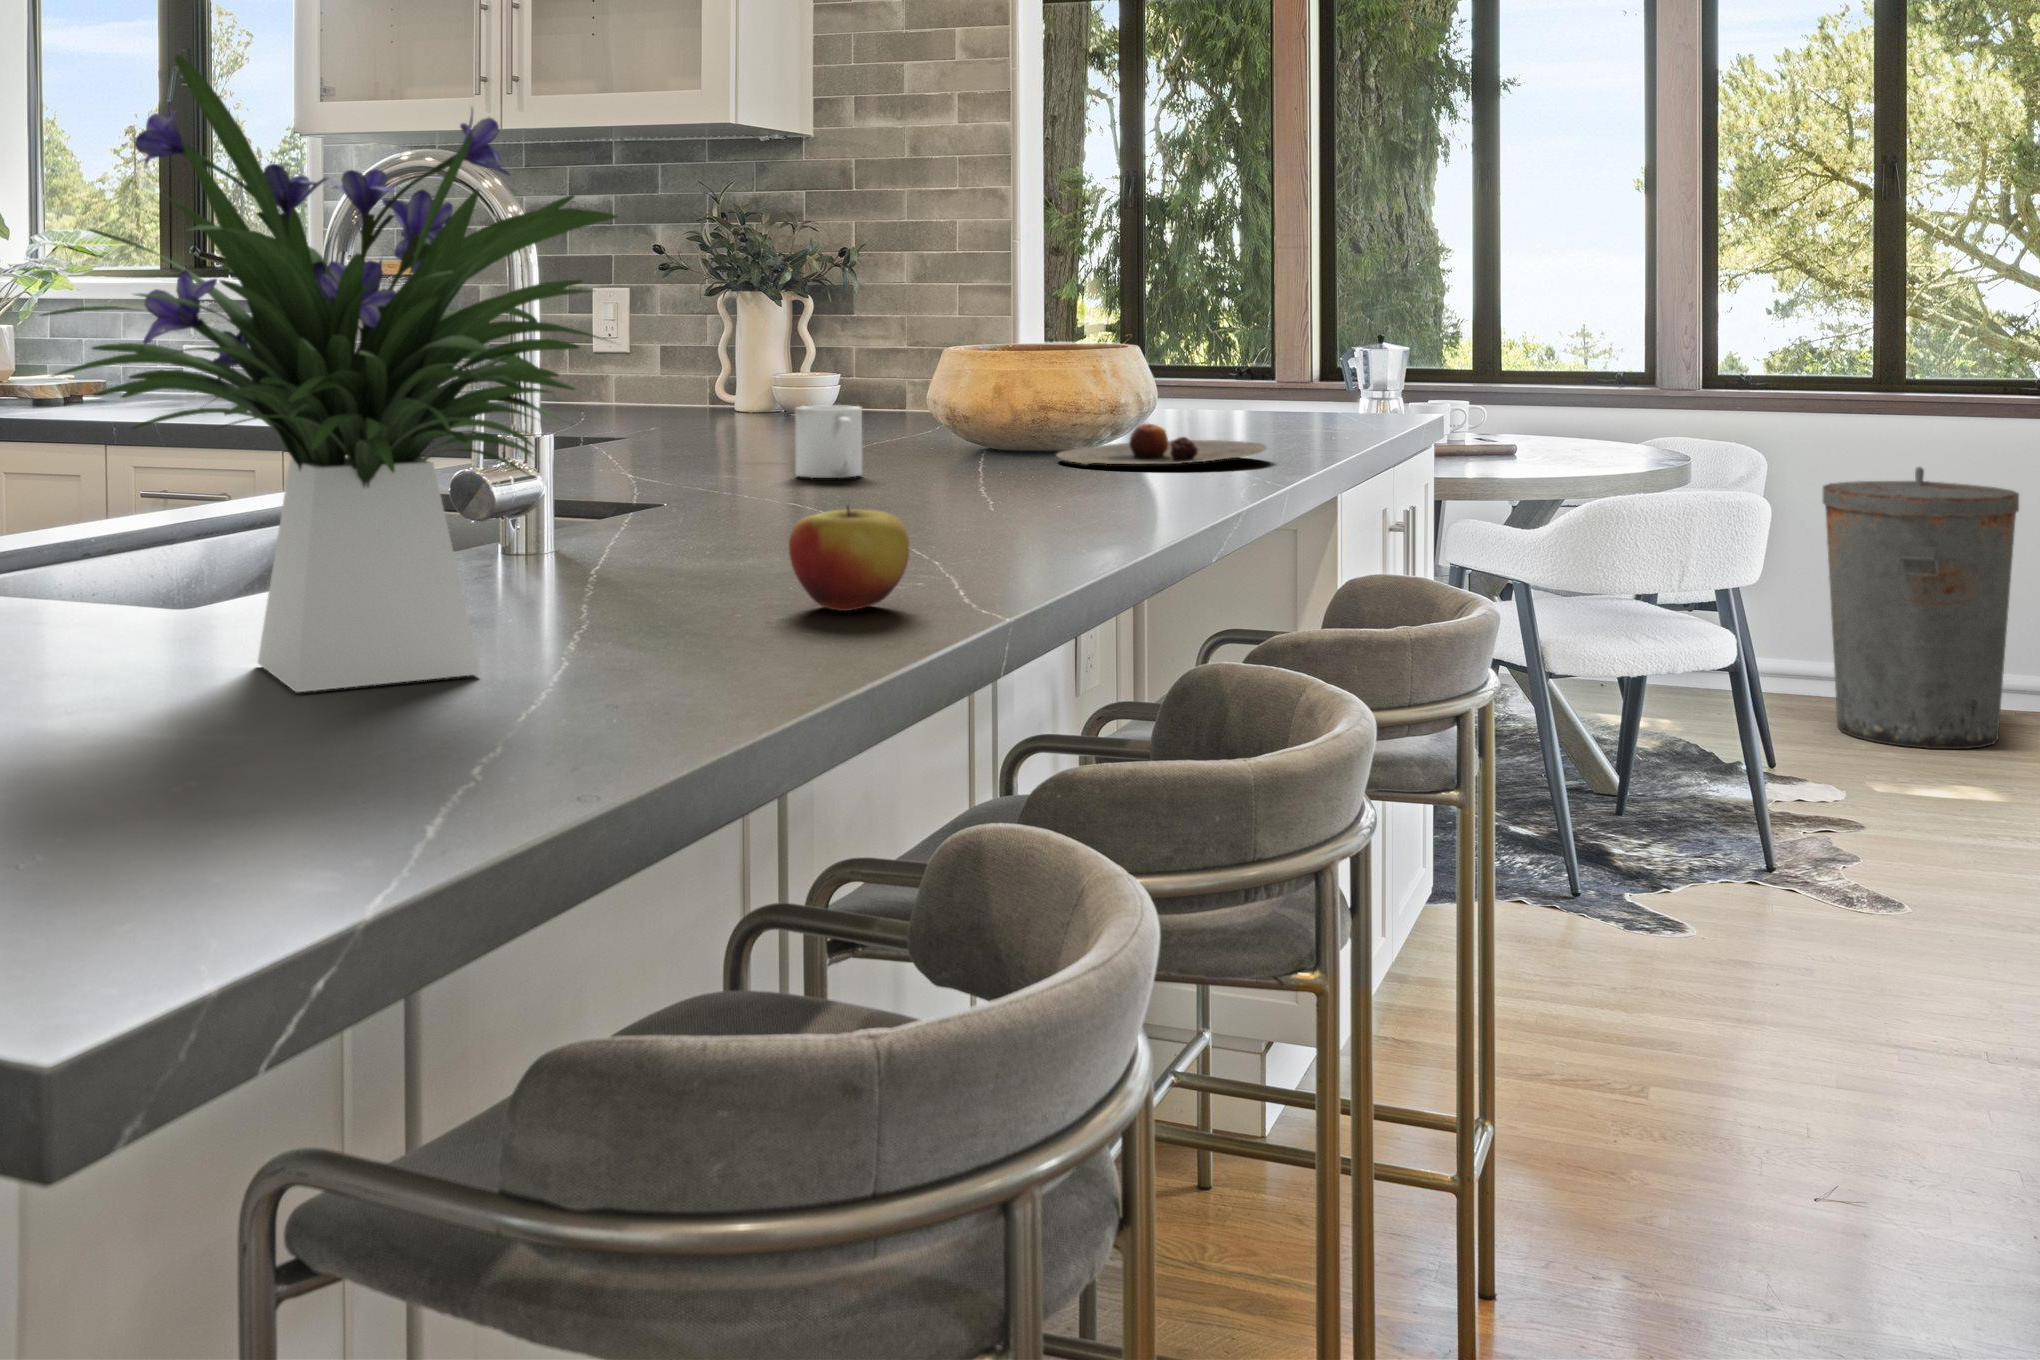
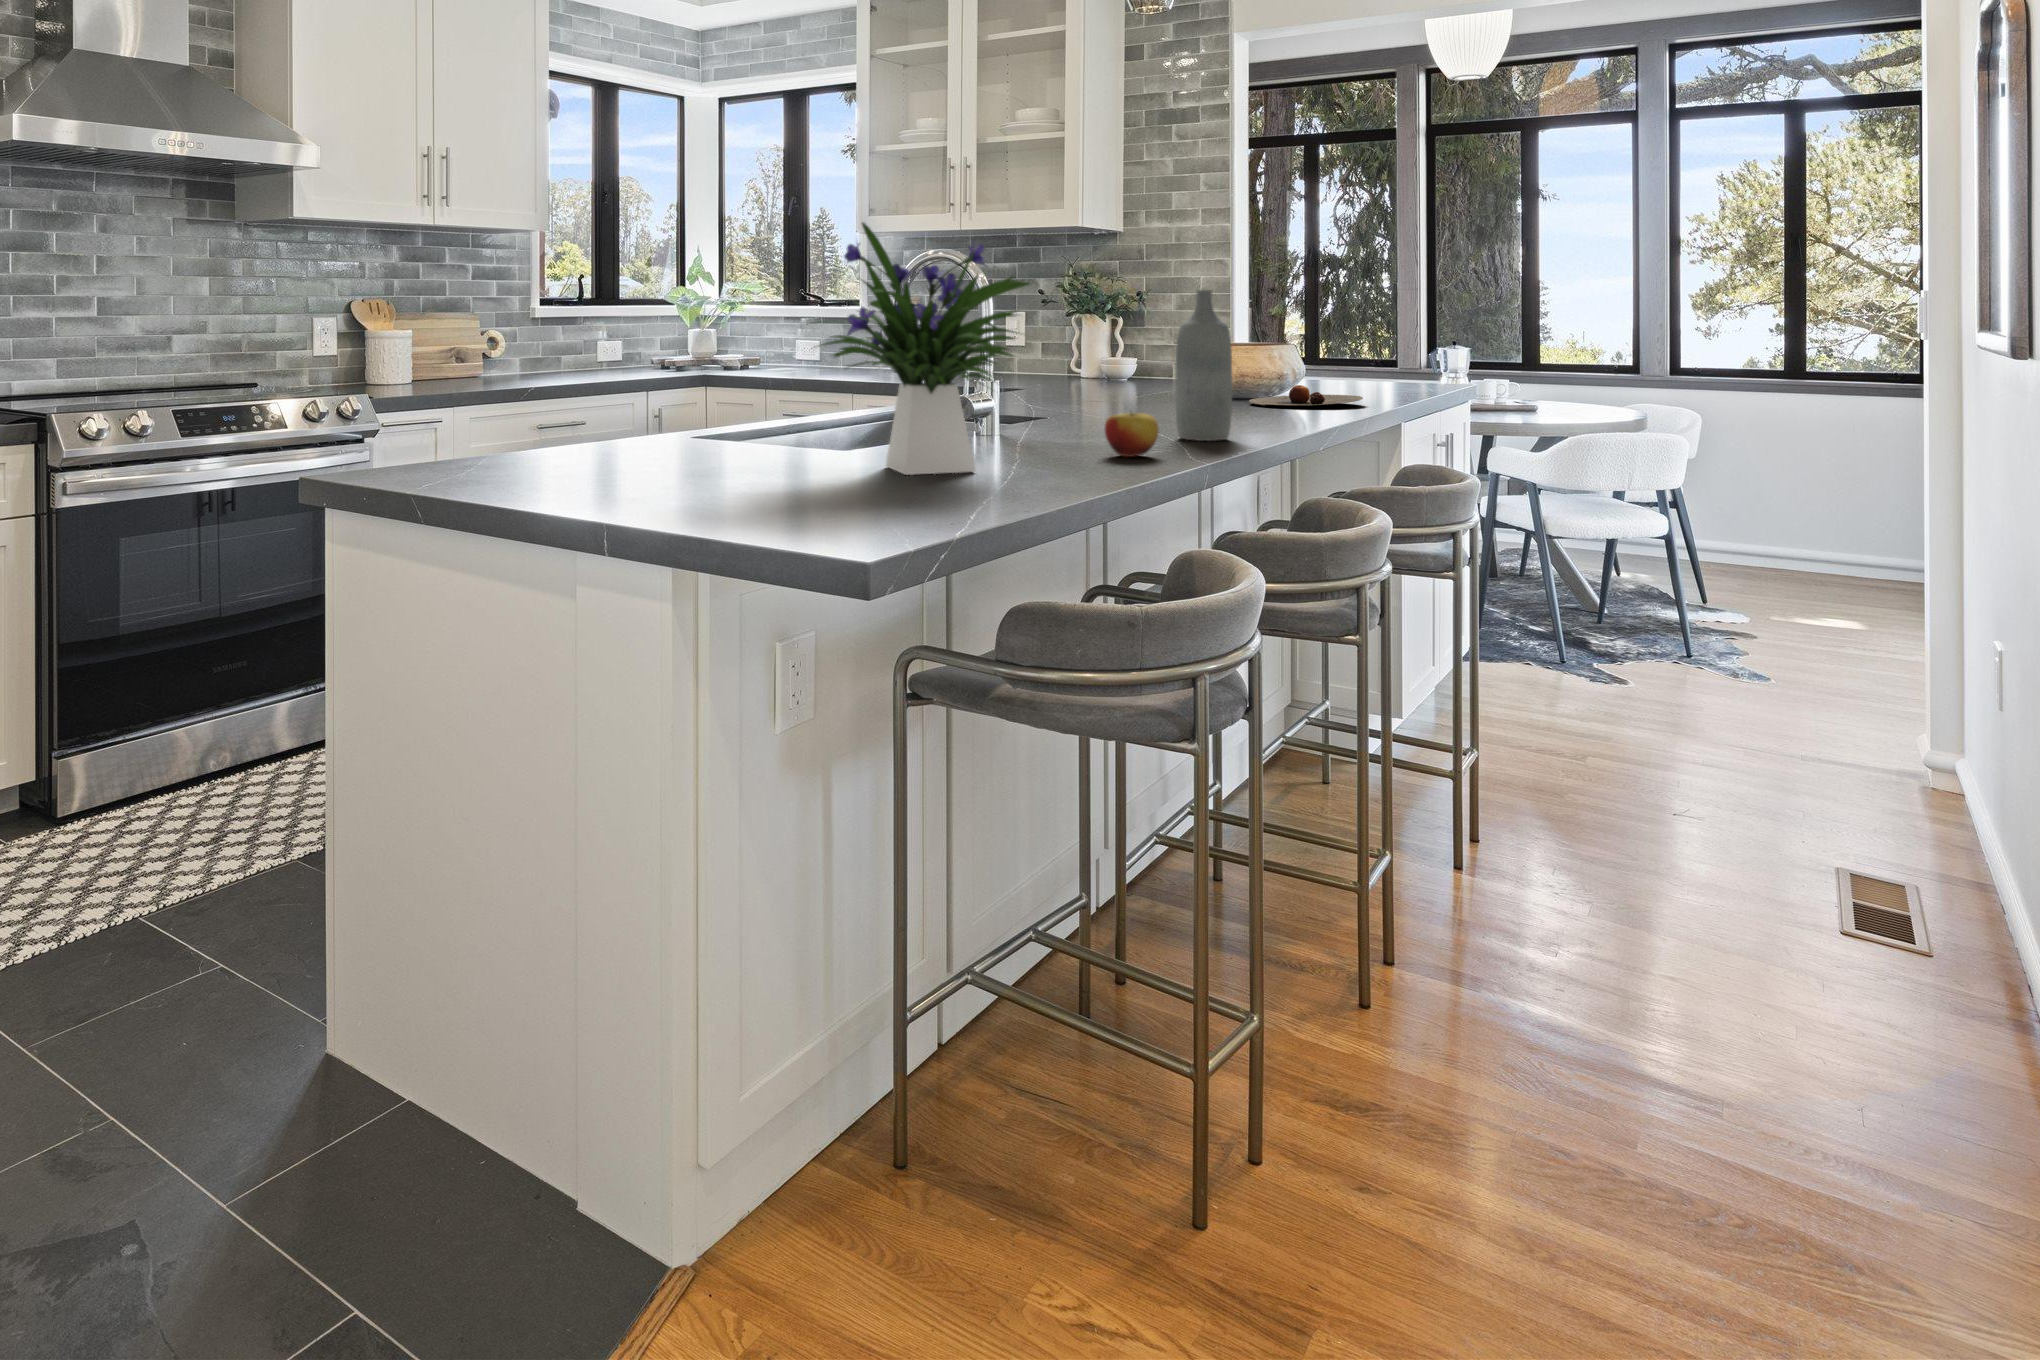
bottle: none [937,236,1052,558] -> present [1175,290,1232,441]
mug: present [795,405,862,478] -> none [1113,373,1146,409]
trash can: present [1823,467,2019,749] -> none [1748,425,1879,599]

